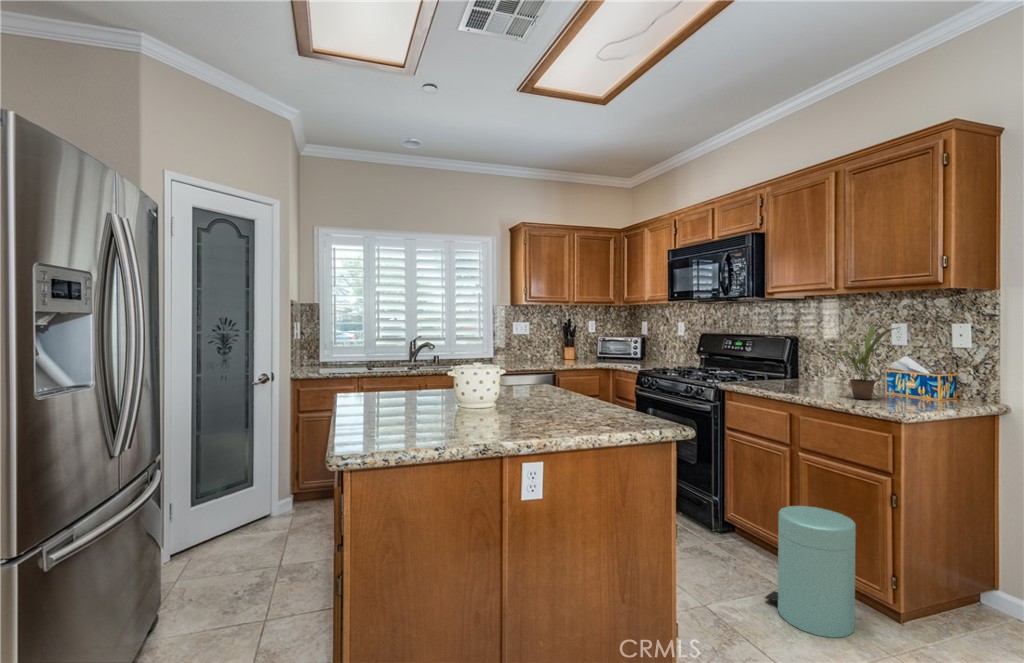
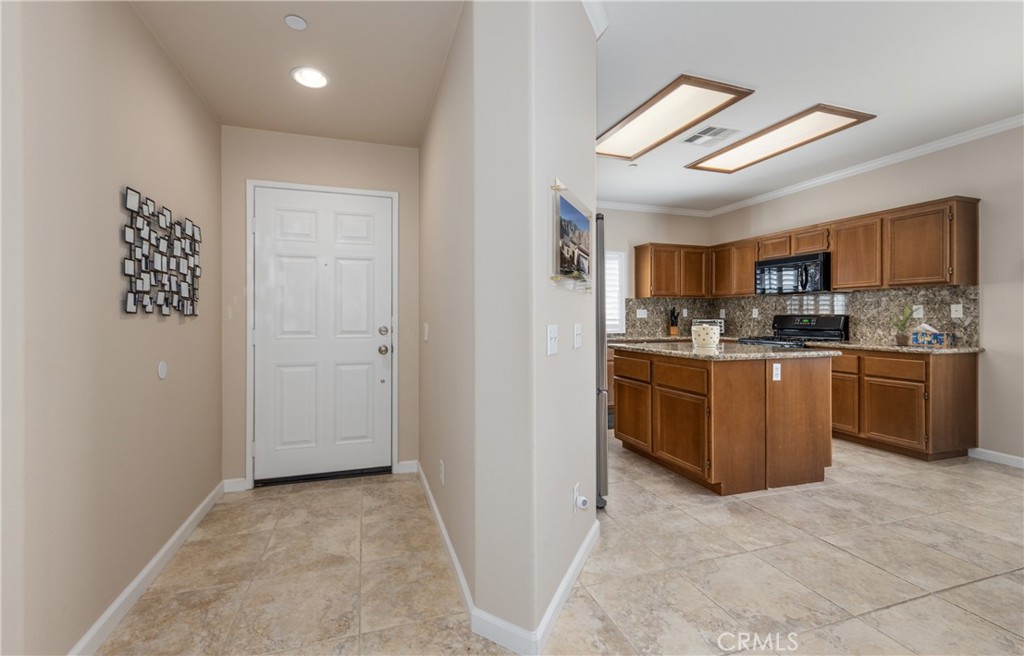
trash can: present [765,506,856,638] -> none [851,403,905,465]

